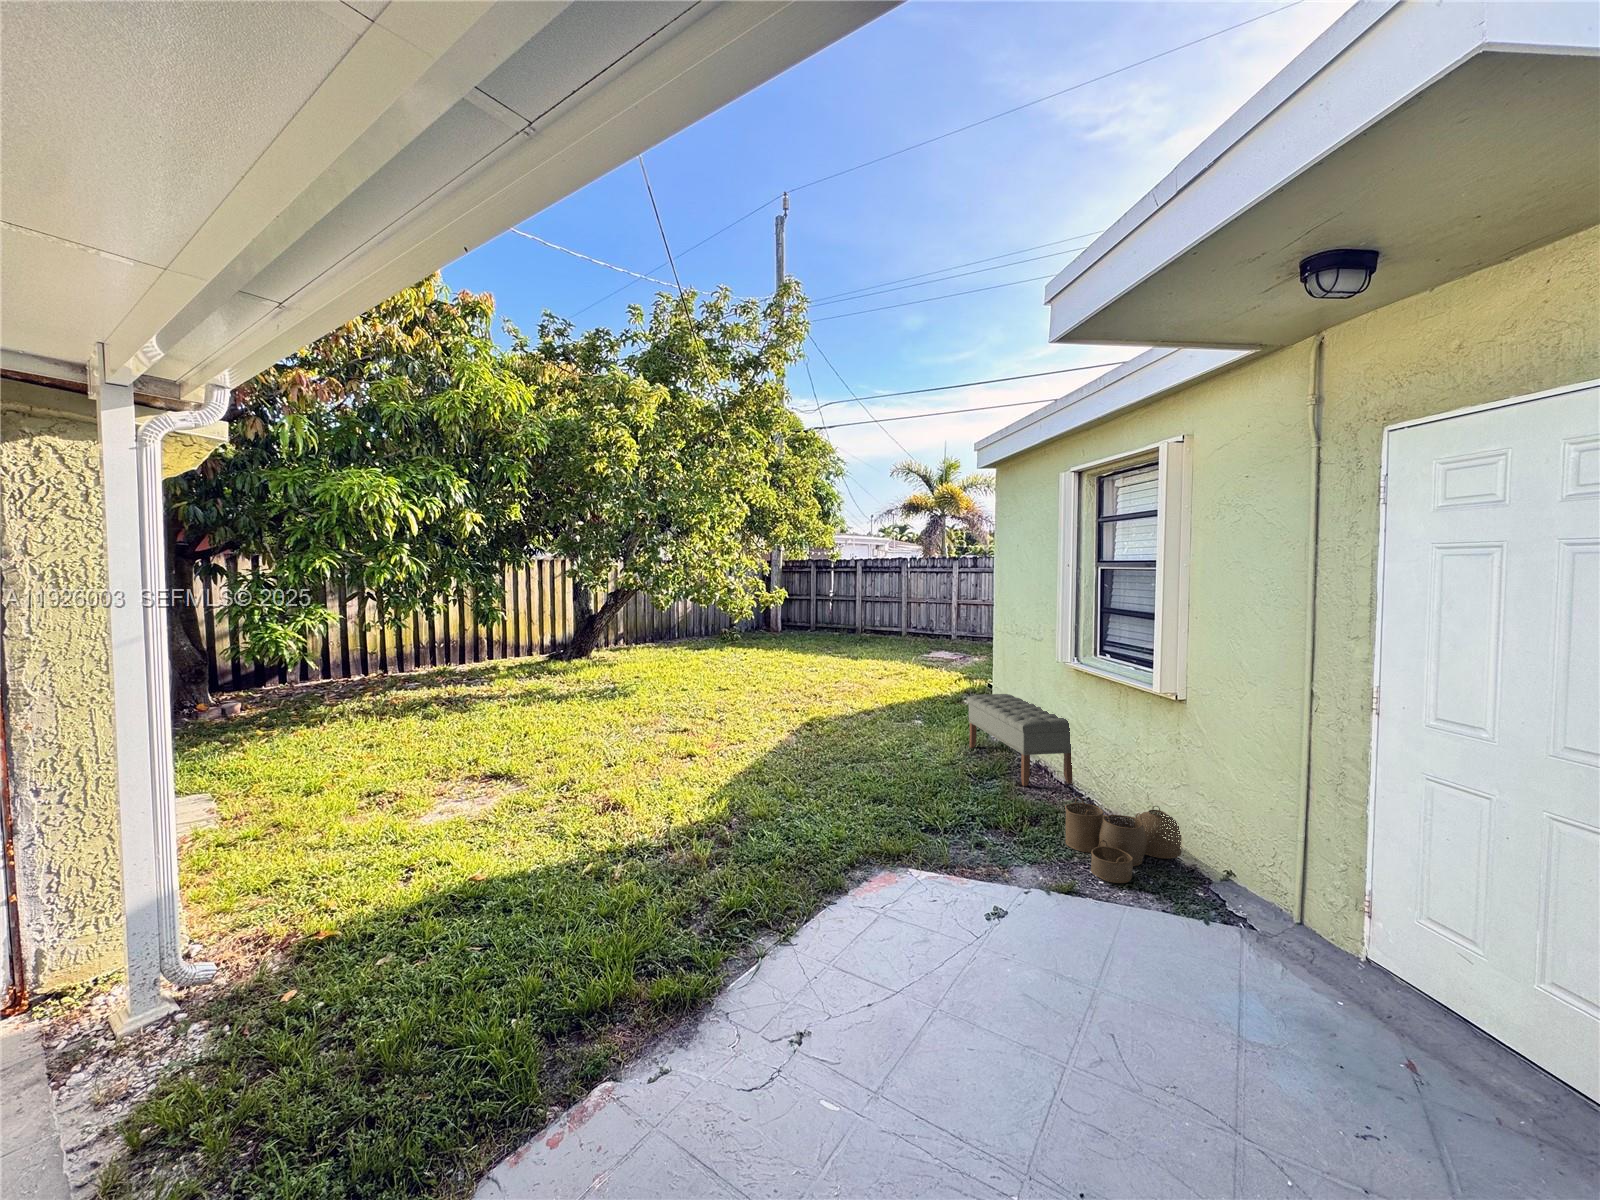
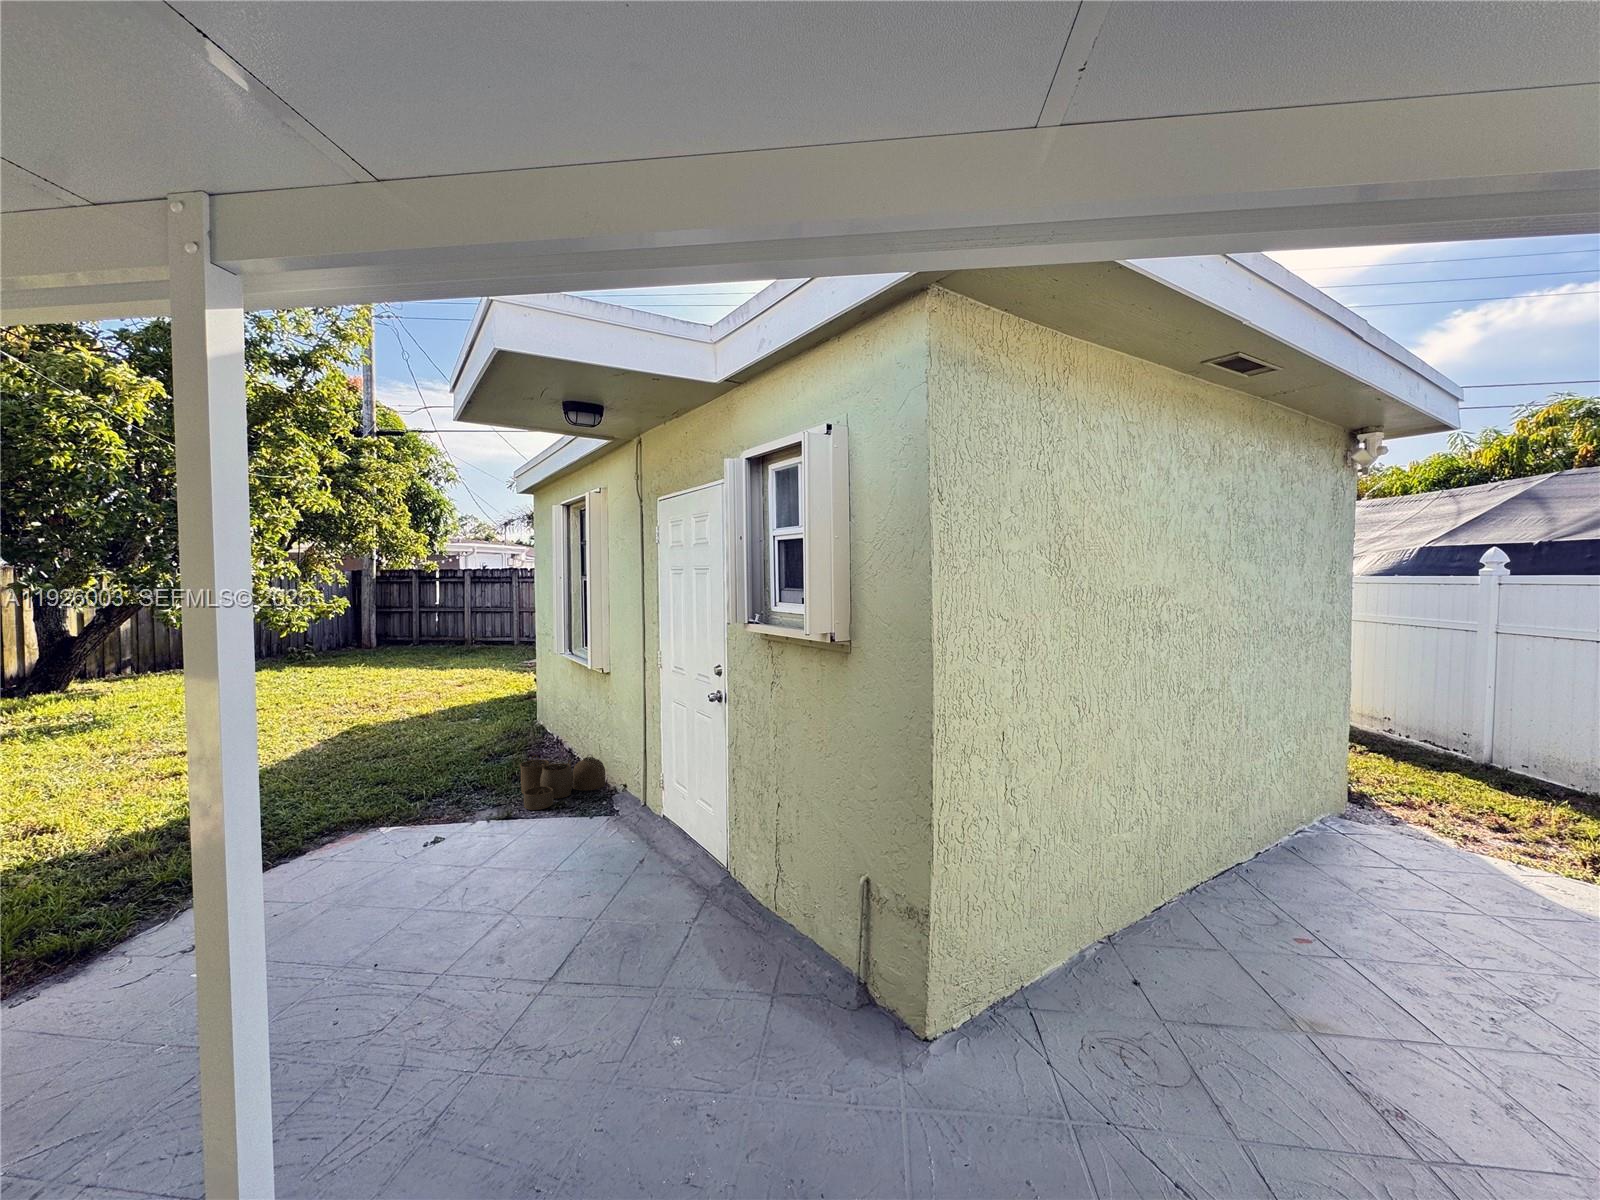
bench: present [967,694,1072,786] -> none [497,687,567,758]

